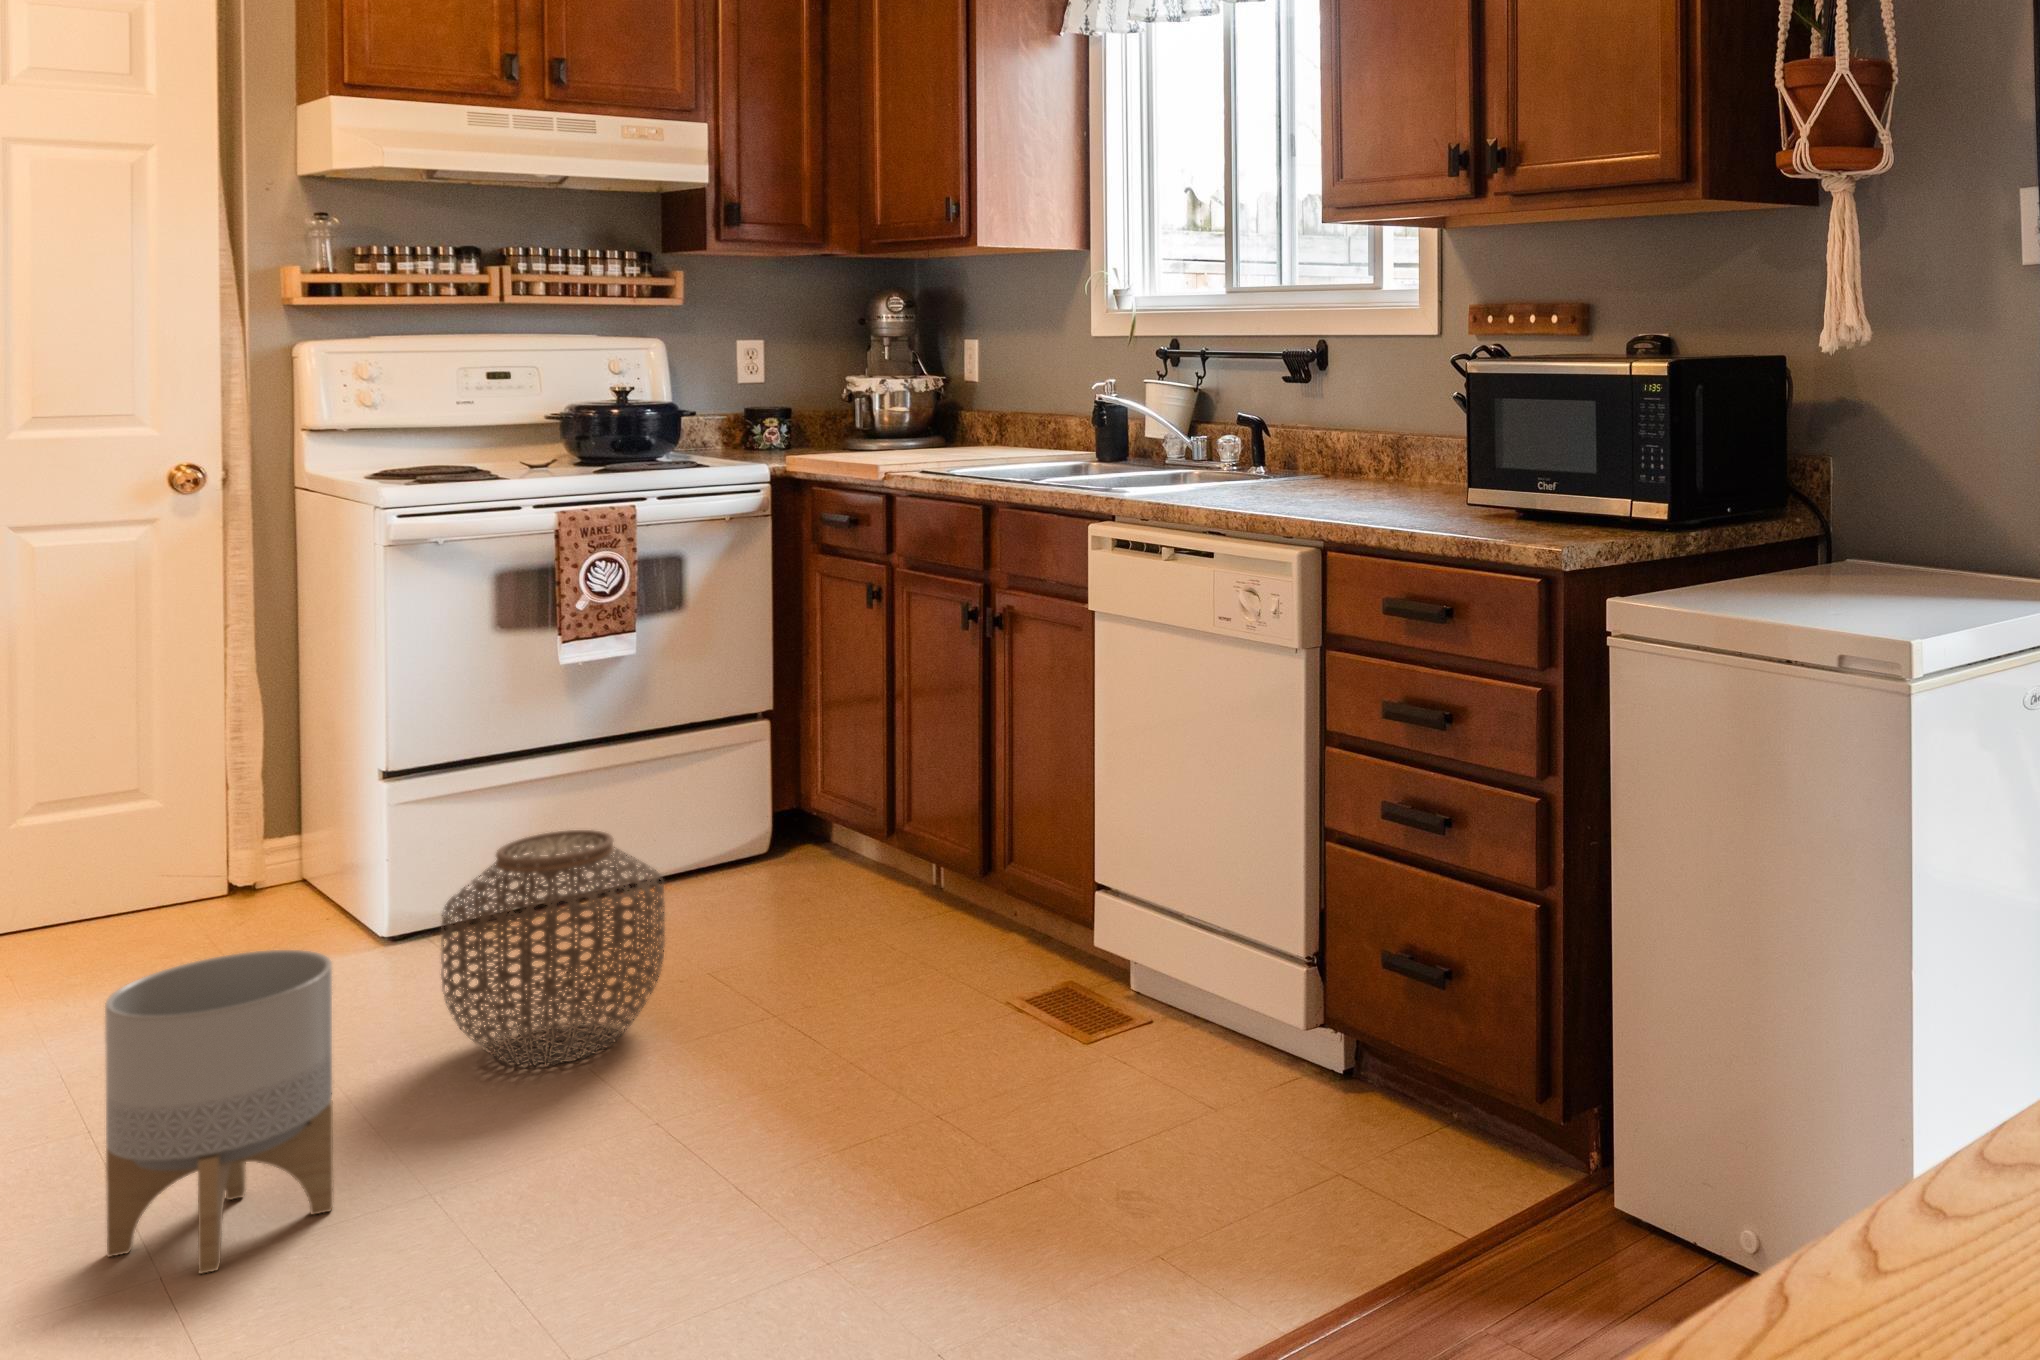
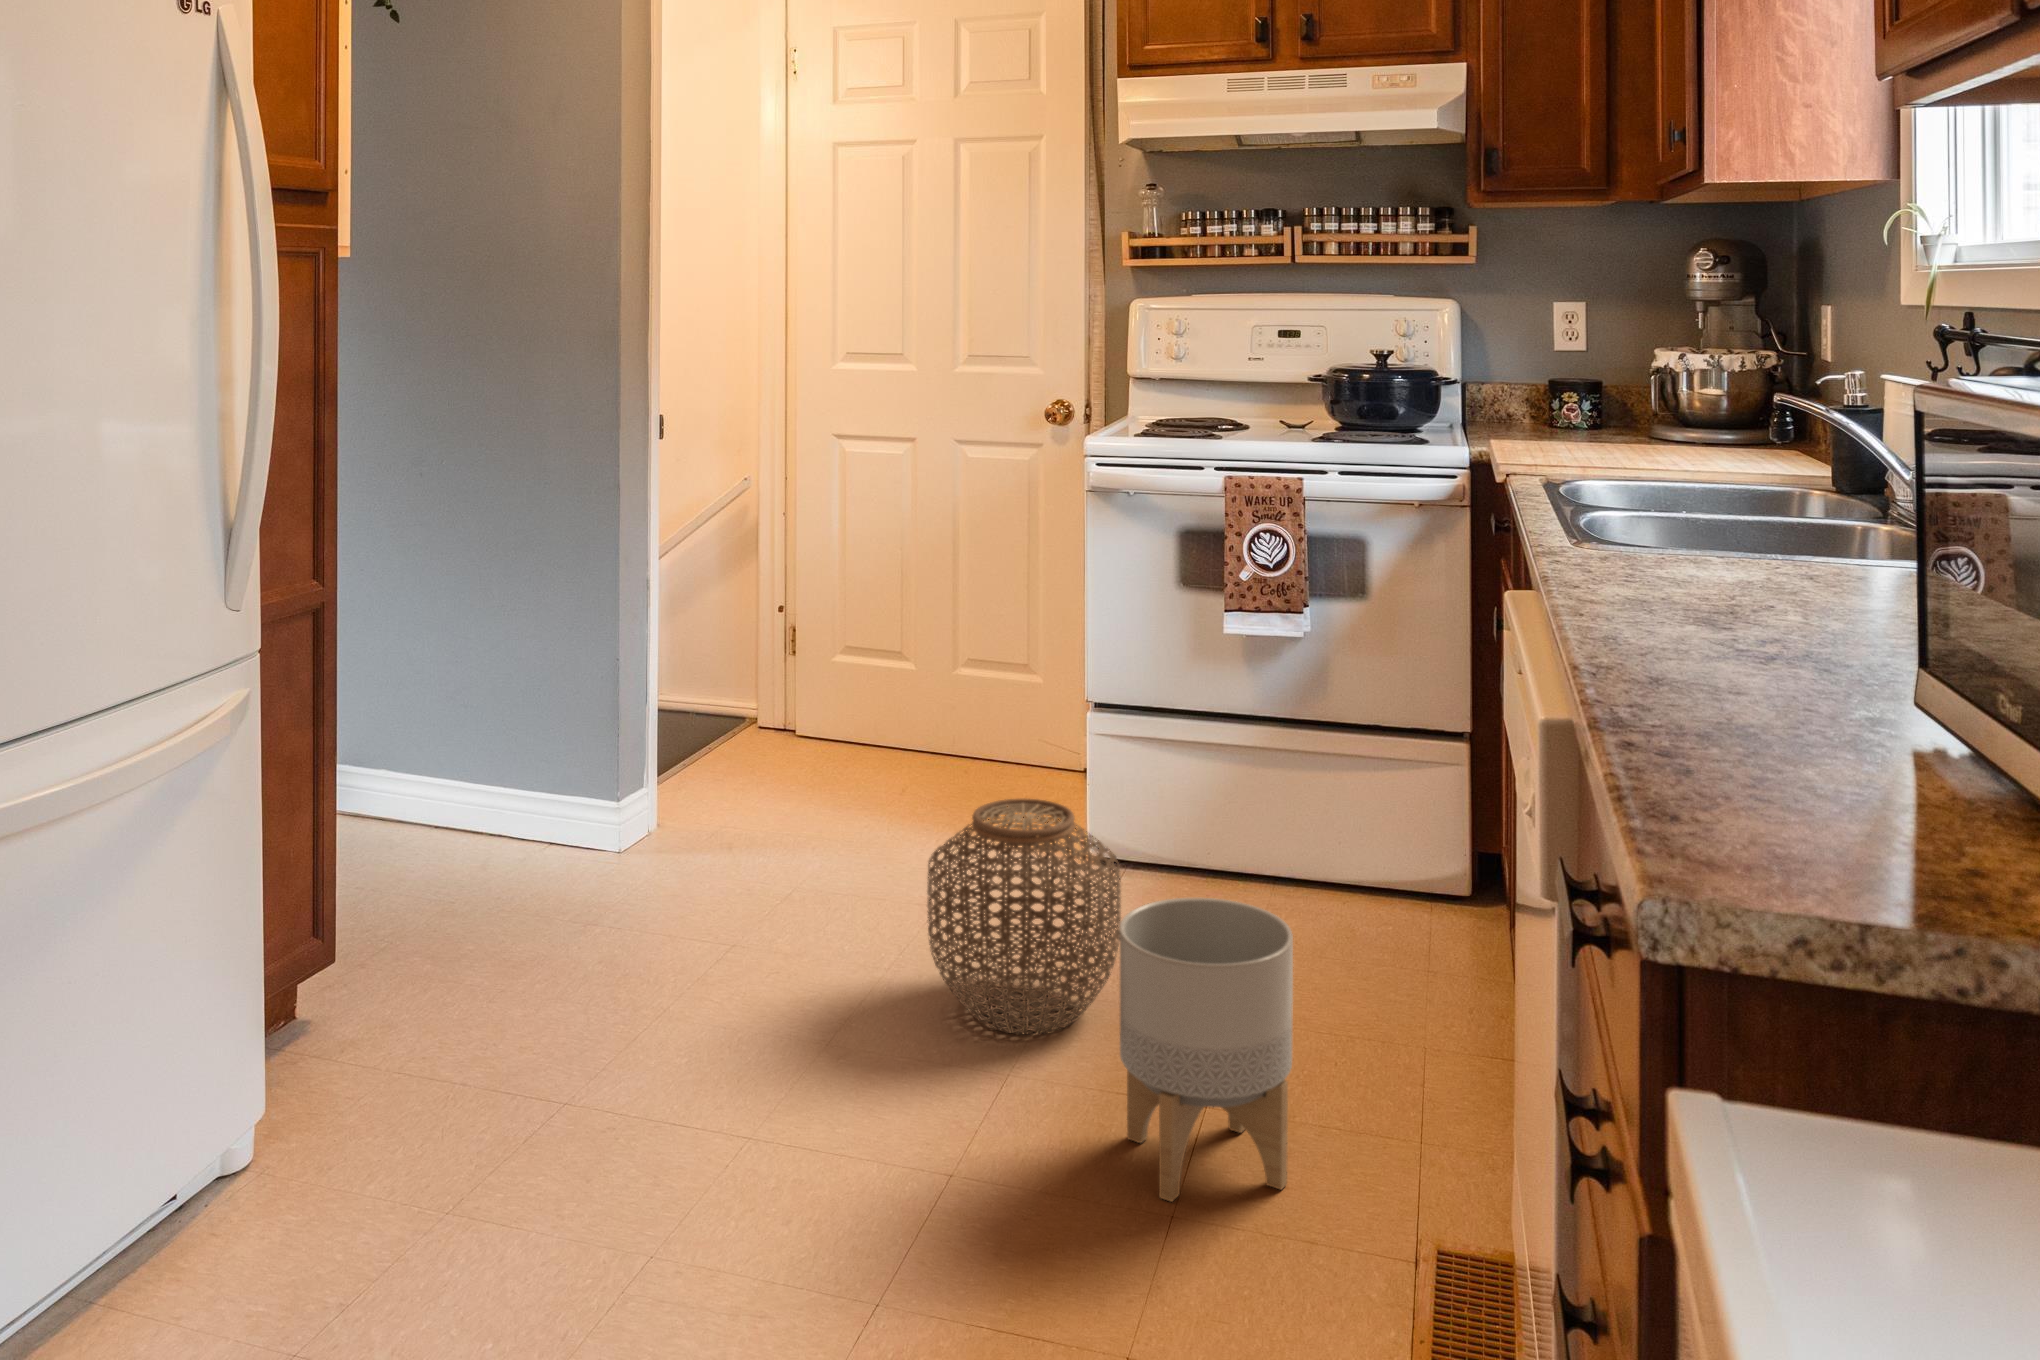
planter: present [105,950,334,1274] -> present [1120,898,1293,1202]

